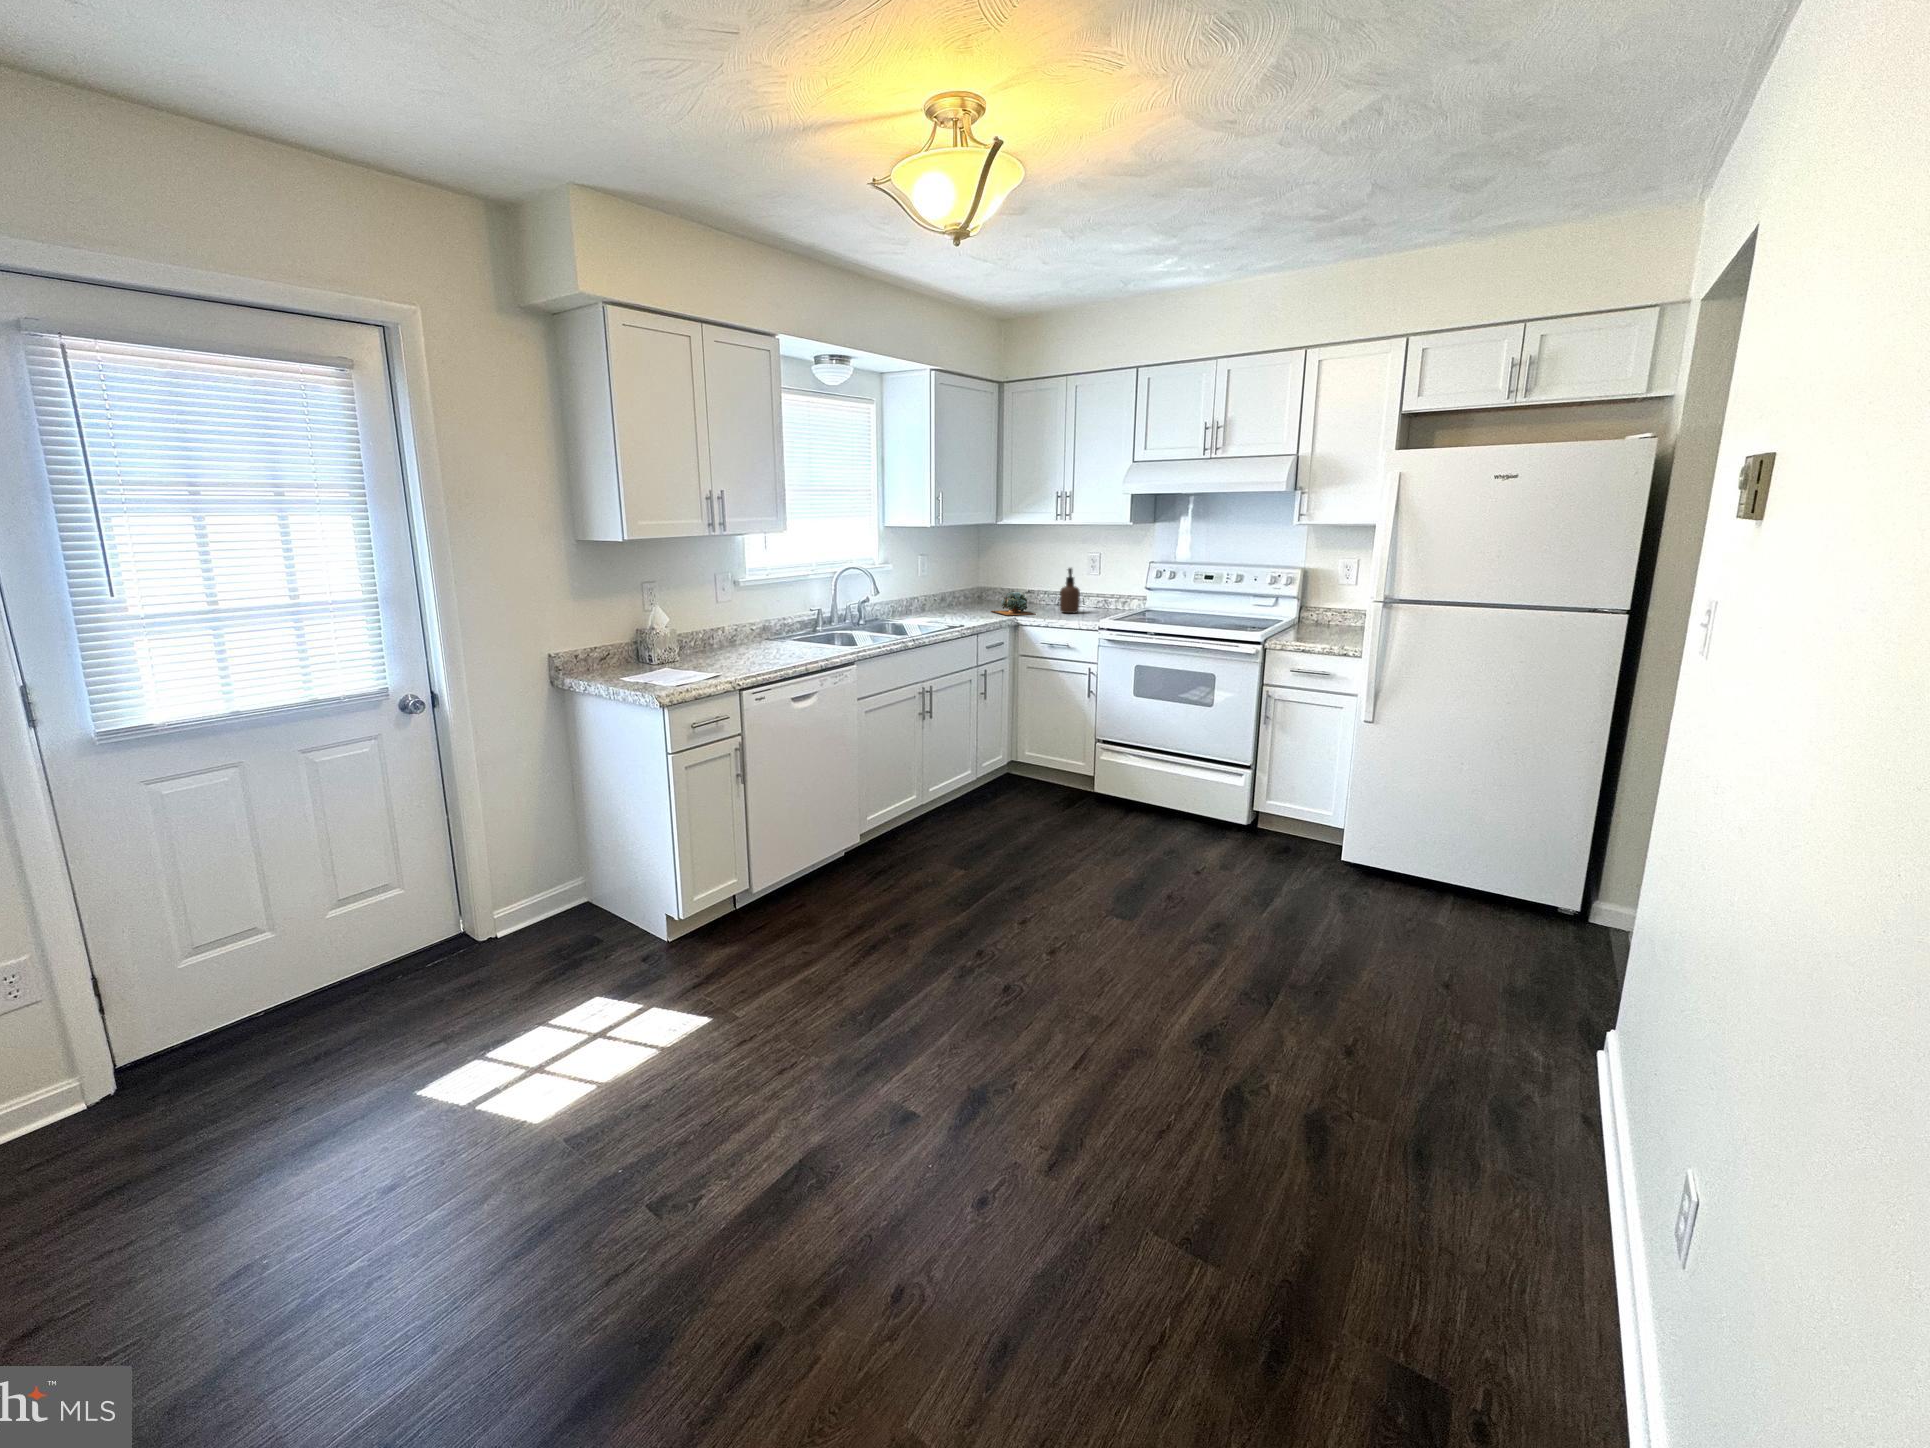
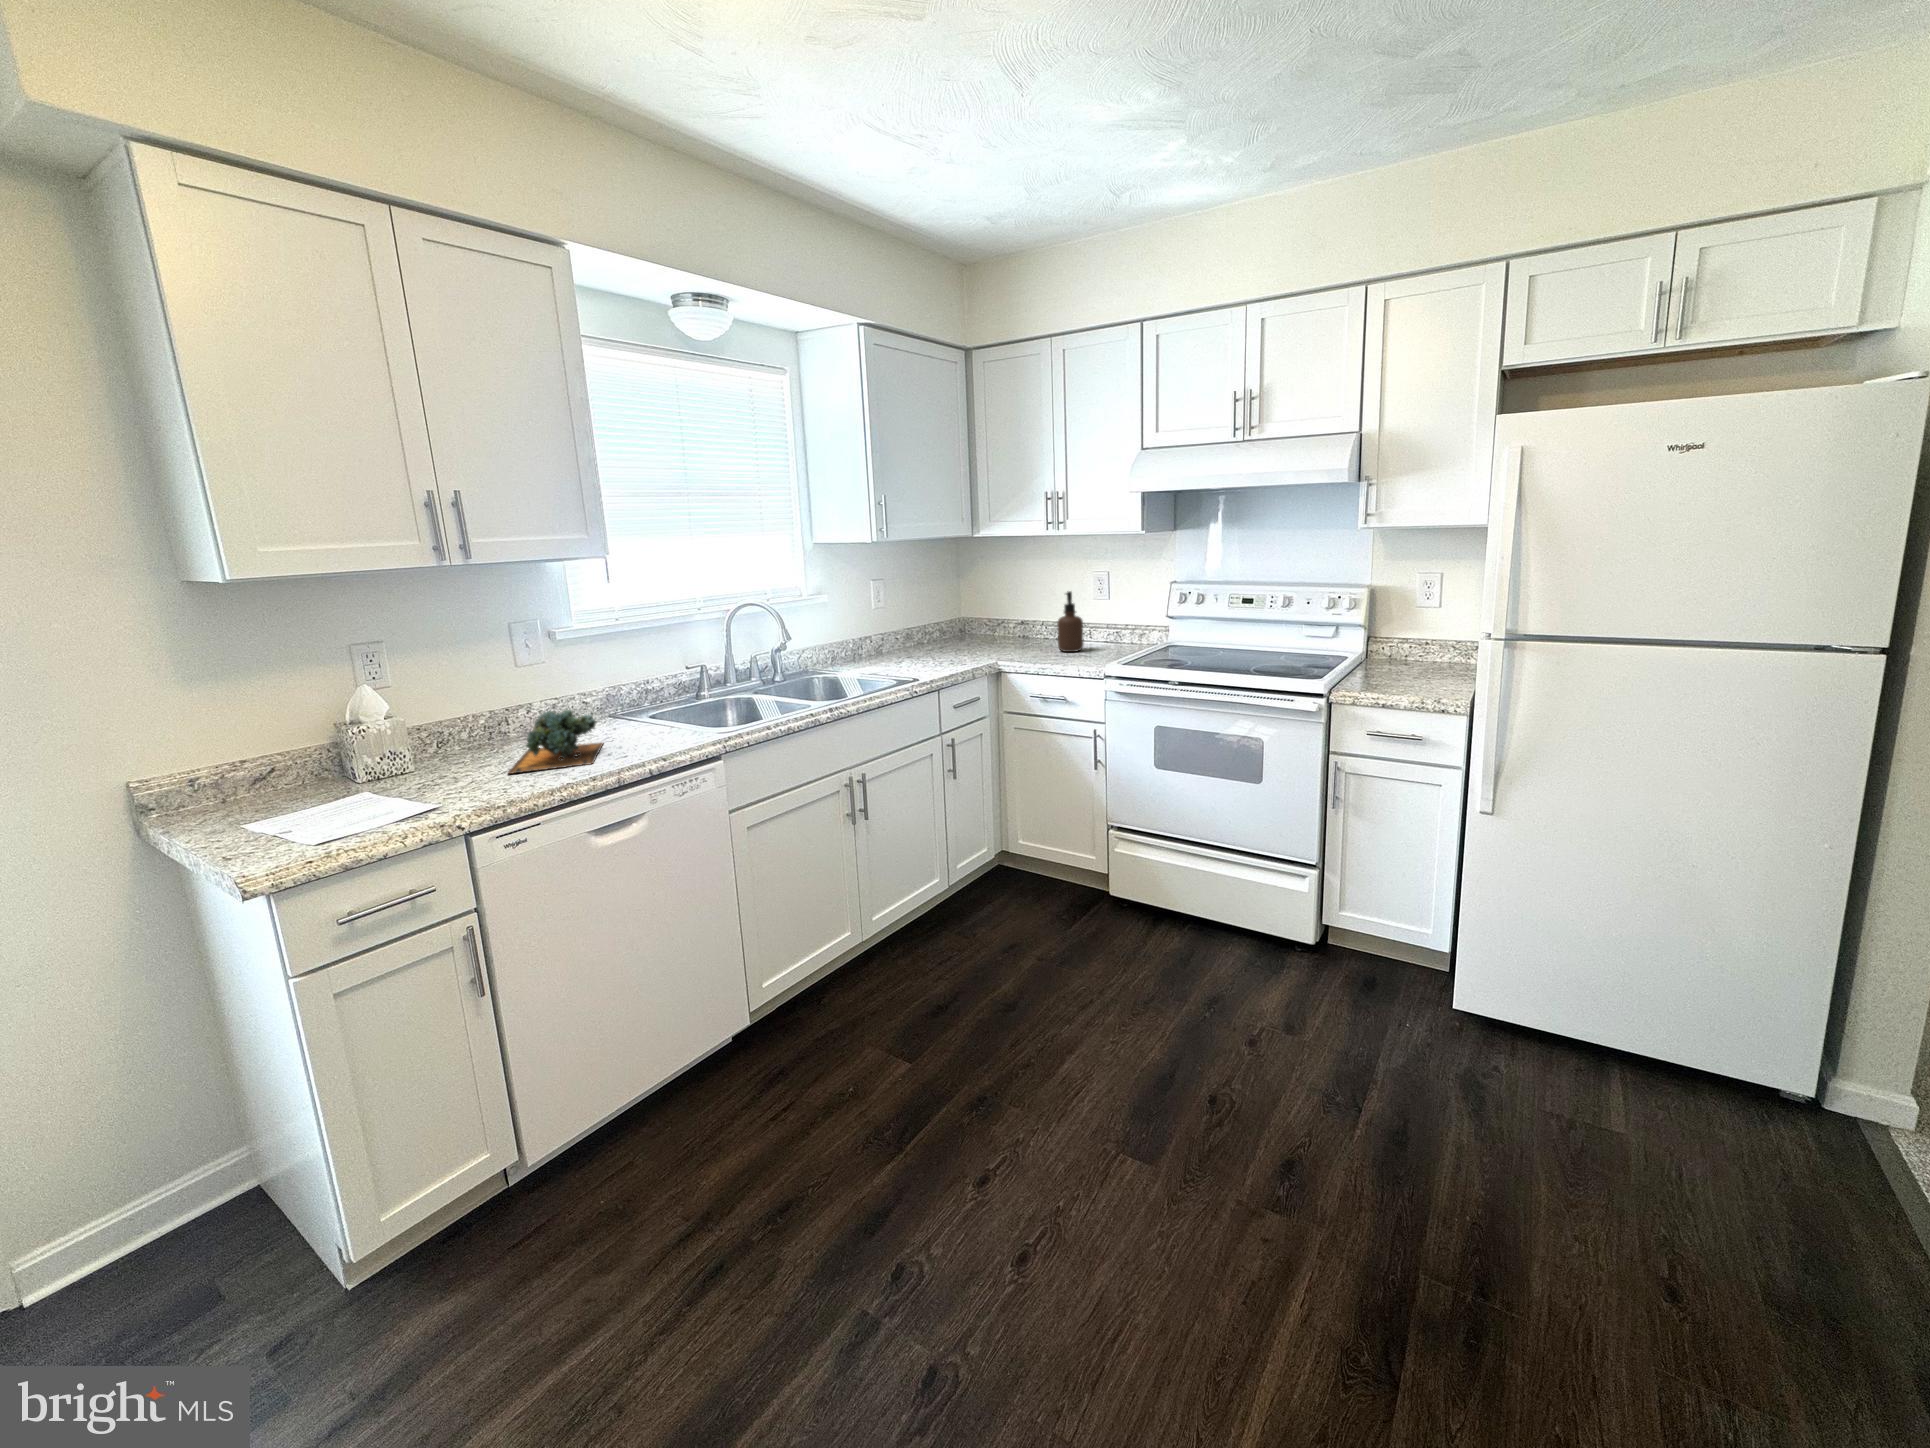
succulent plant: present [992,592,1034,616] -> present [508,710,603,774]

